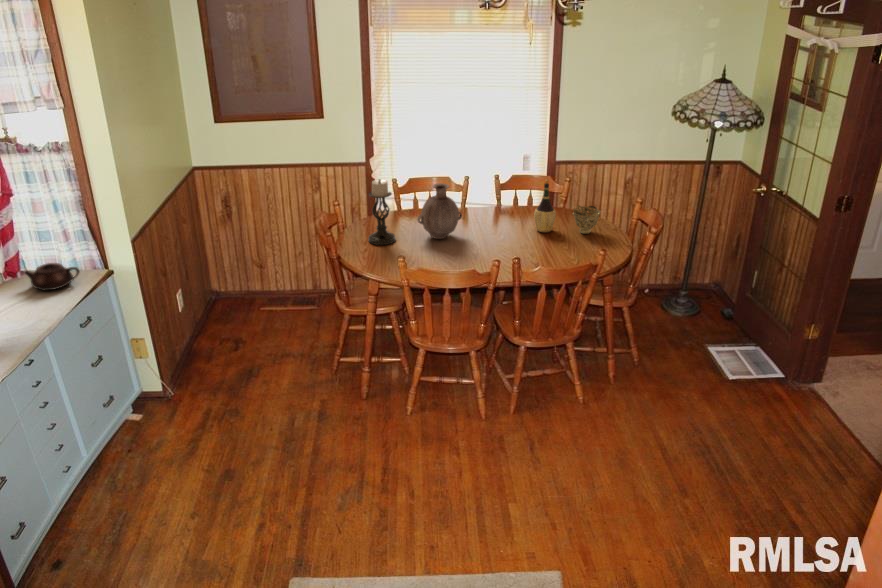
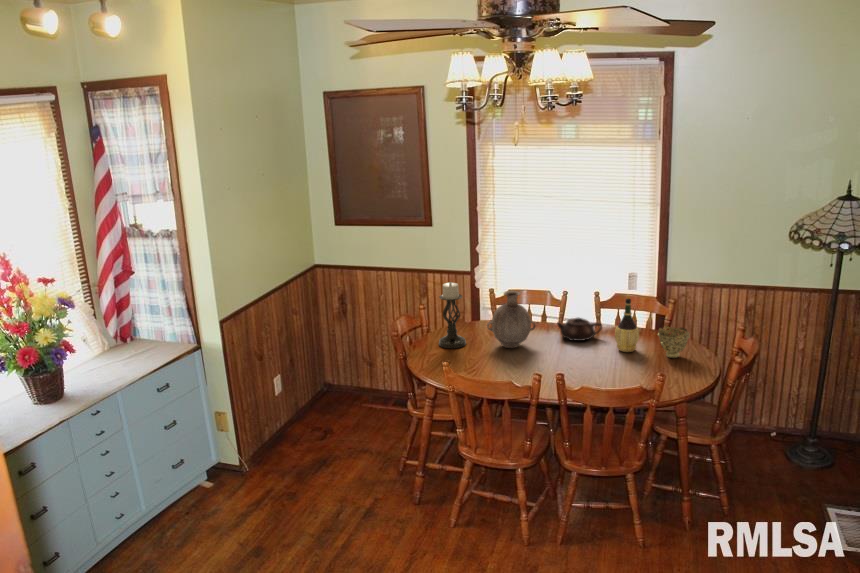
teapot: present [25,263,80,290] -> present [557,318,602,341]

